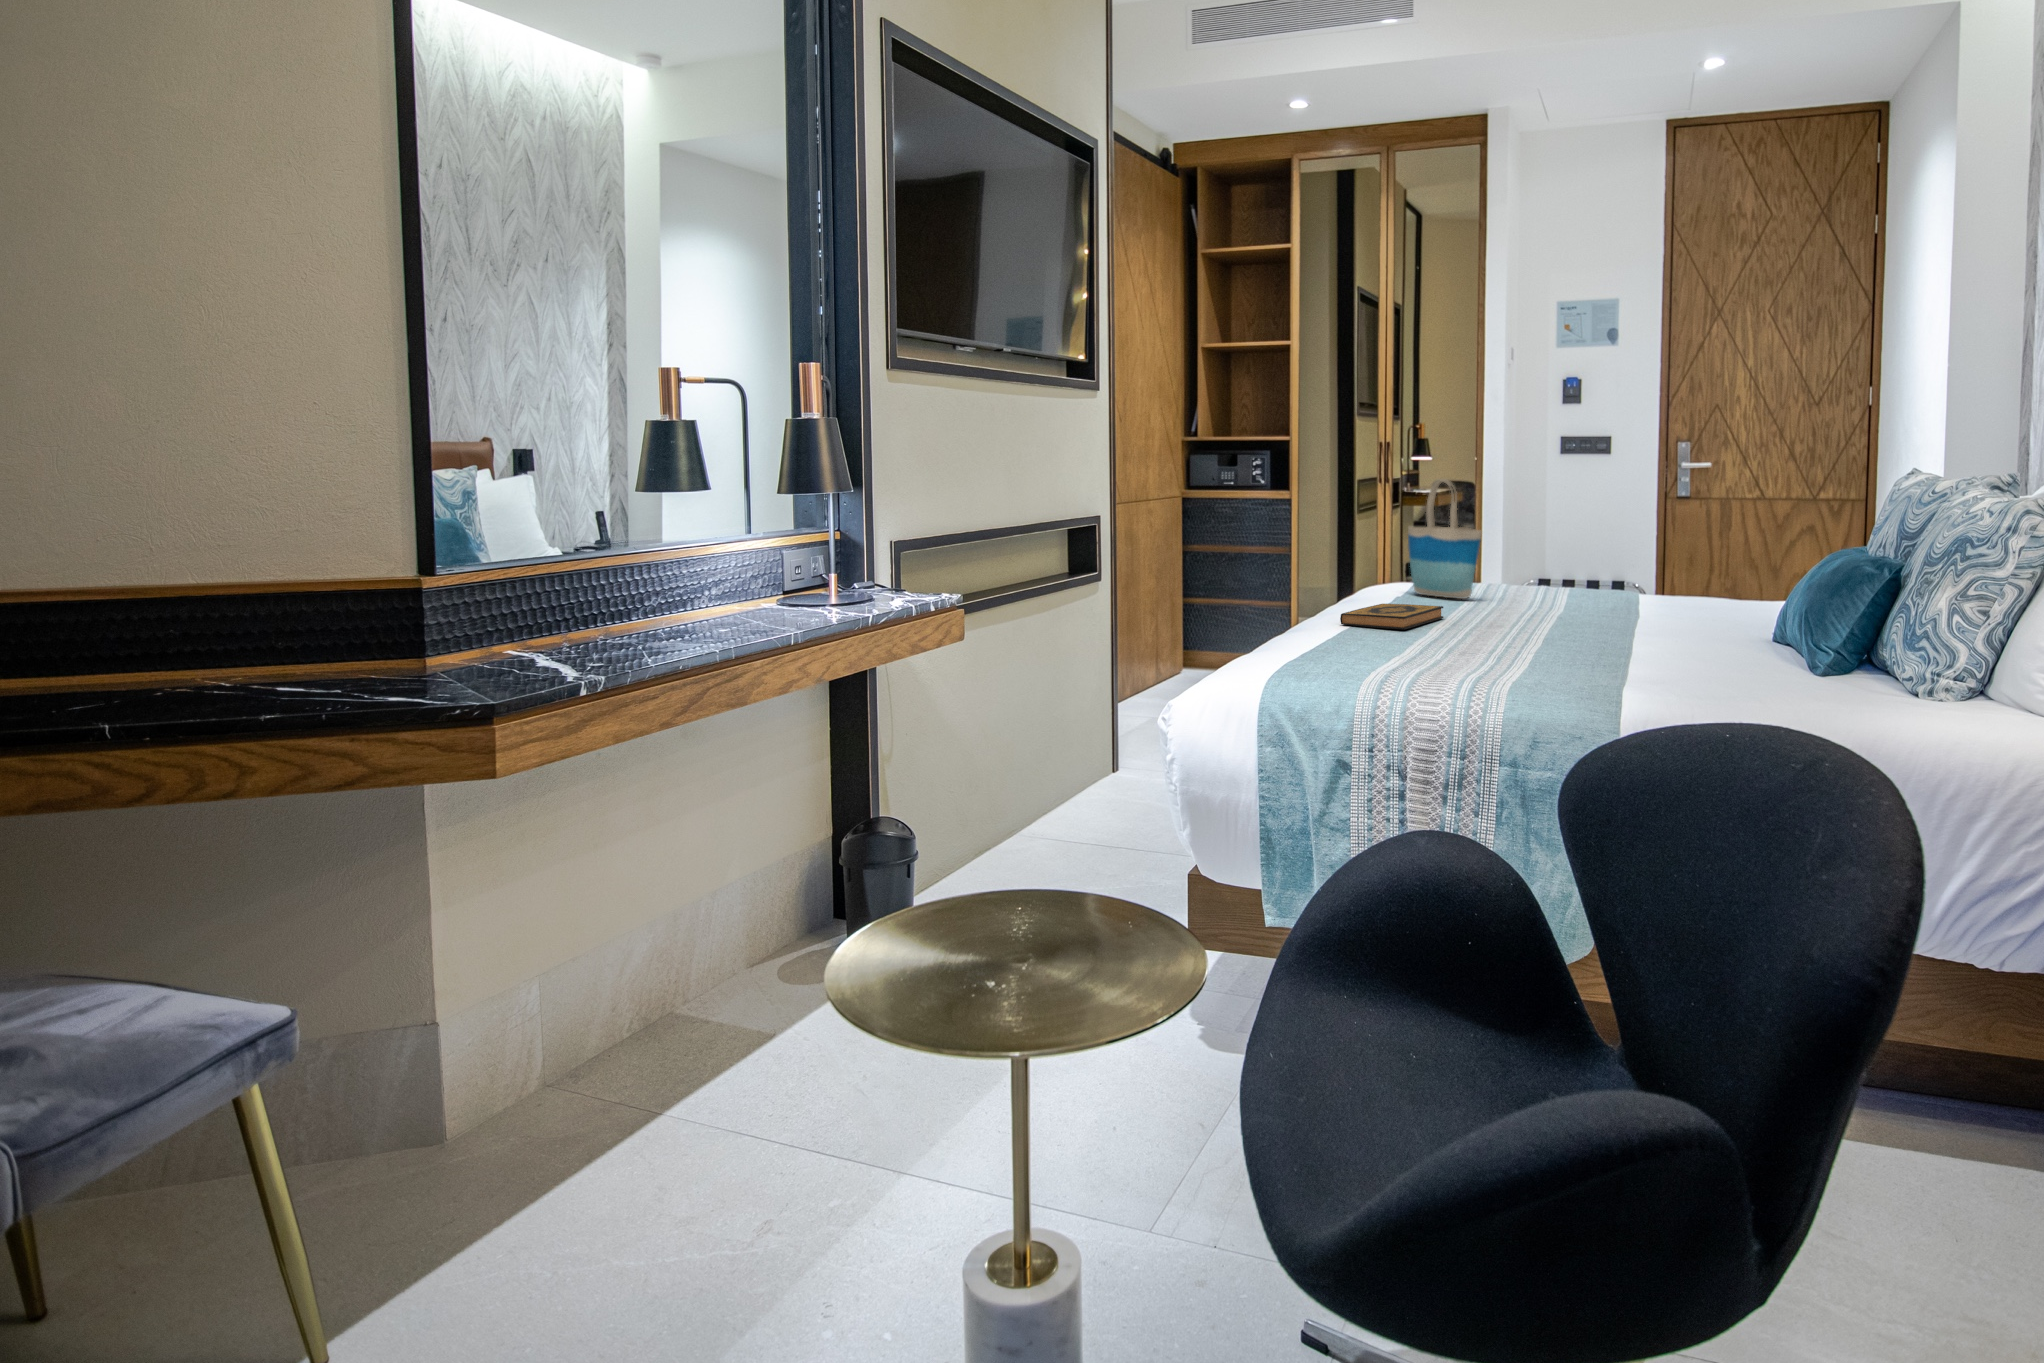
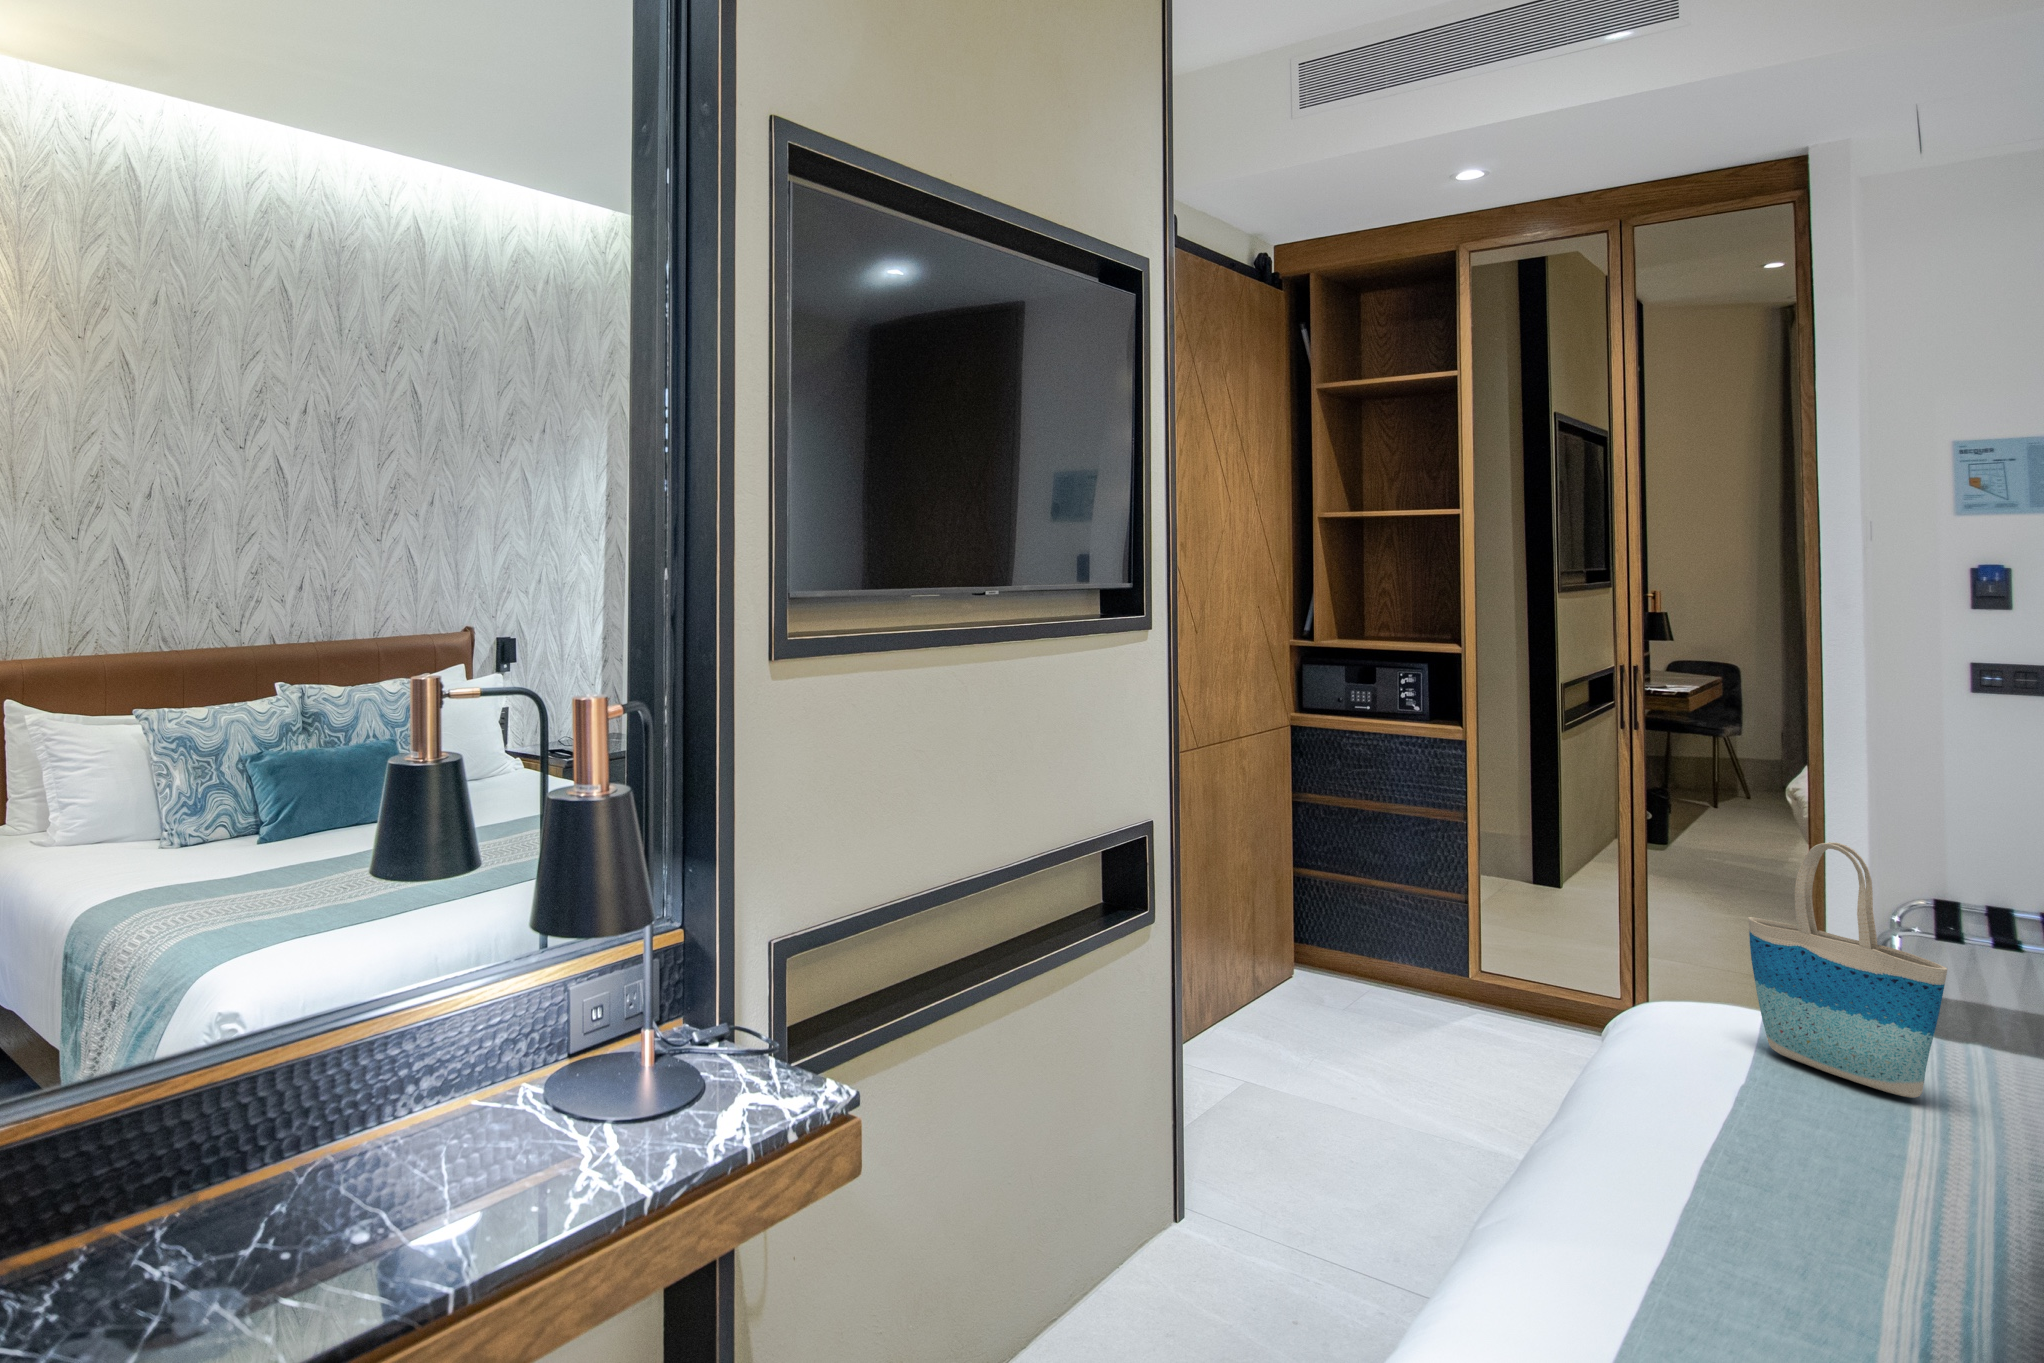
hardback book: present [1340,604,1443,630] -> none [1641,1126,1896,1267]

